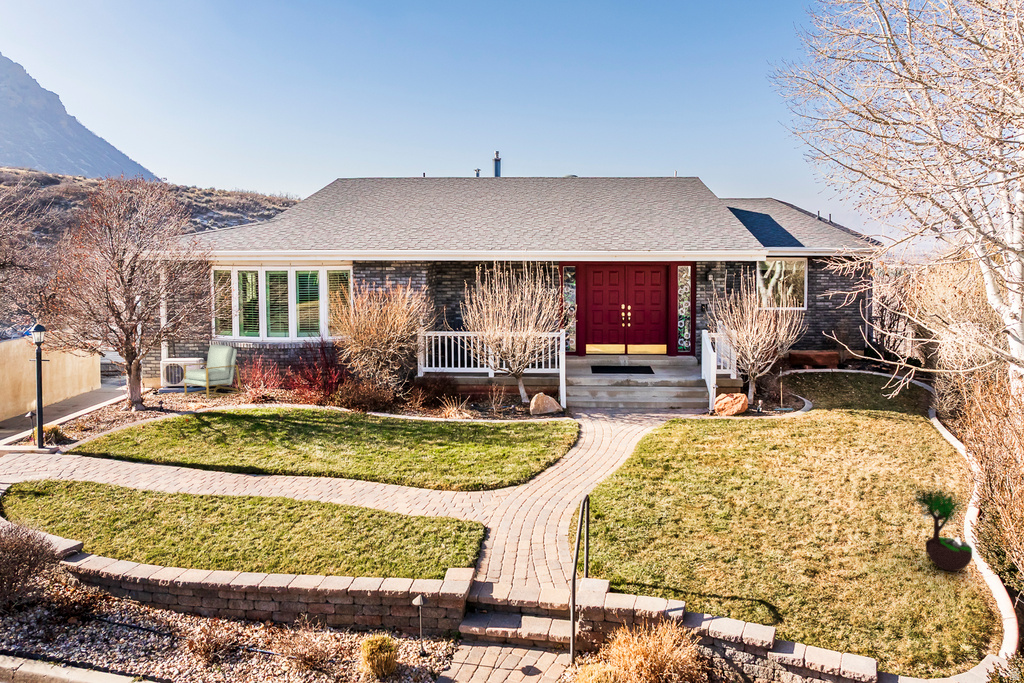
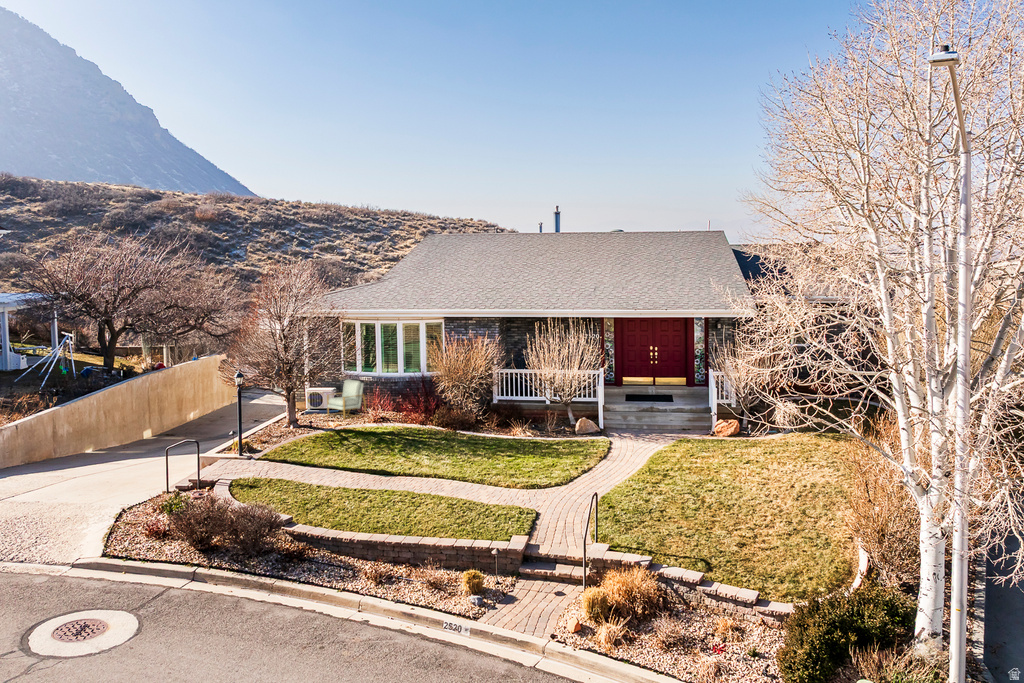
potted tree: present [910,490,972,571] -> none [811,487,851,547]

